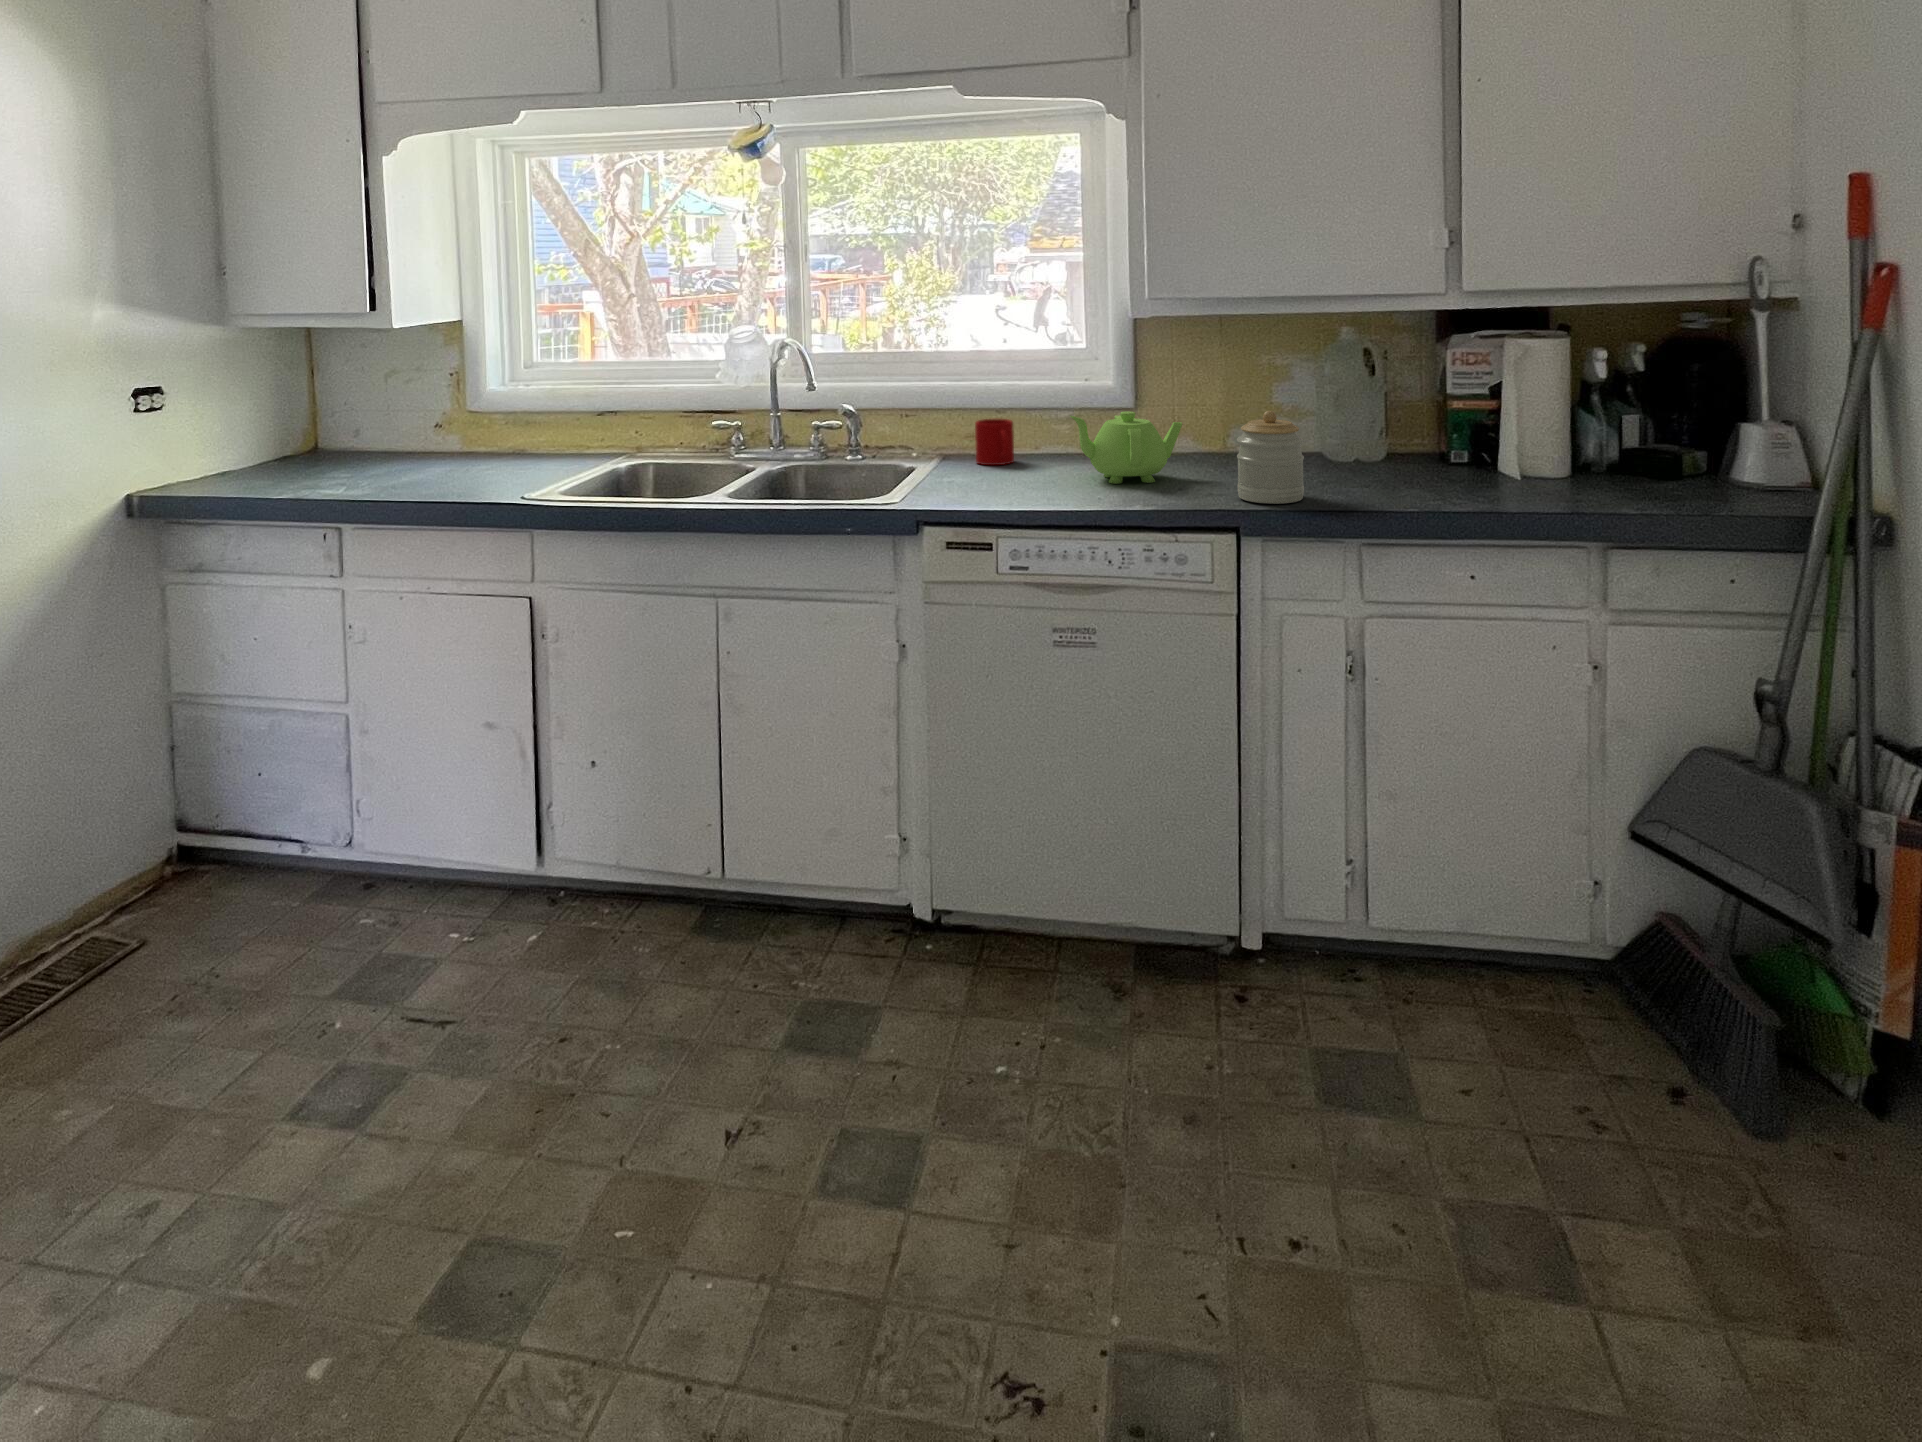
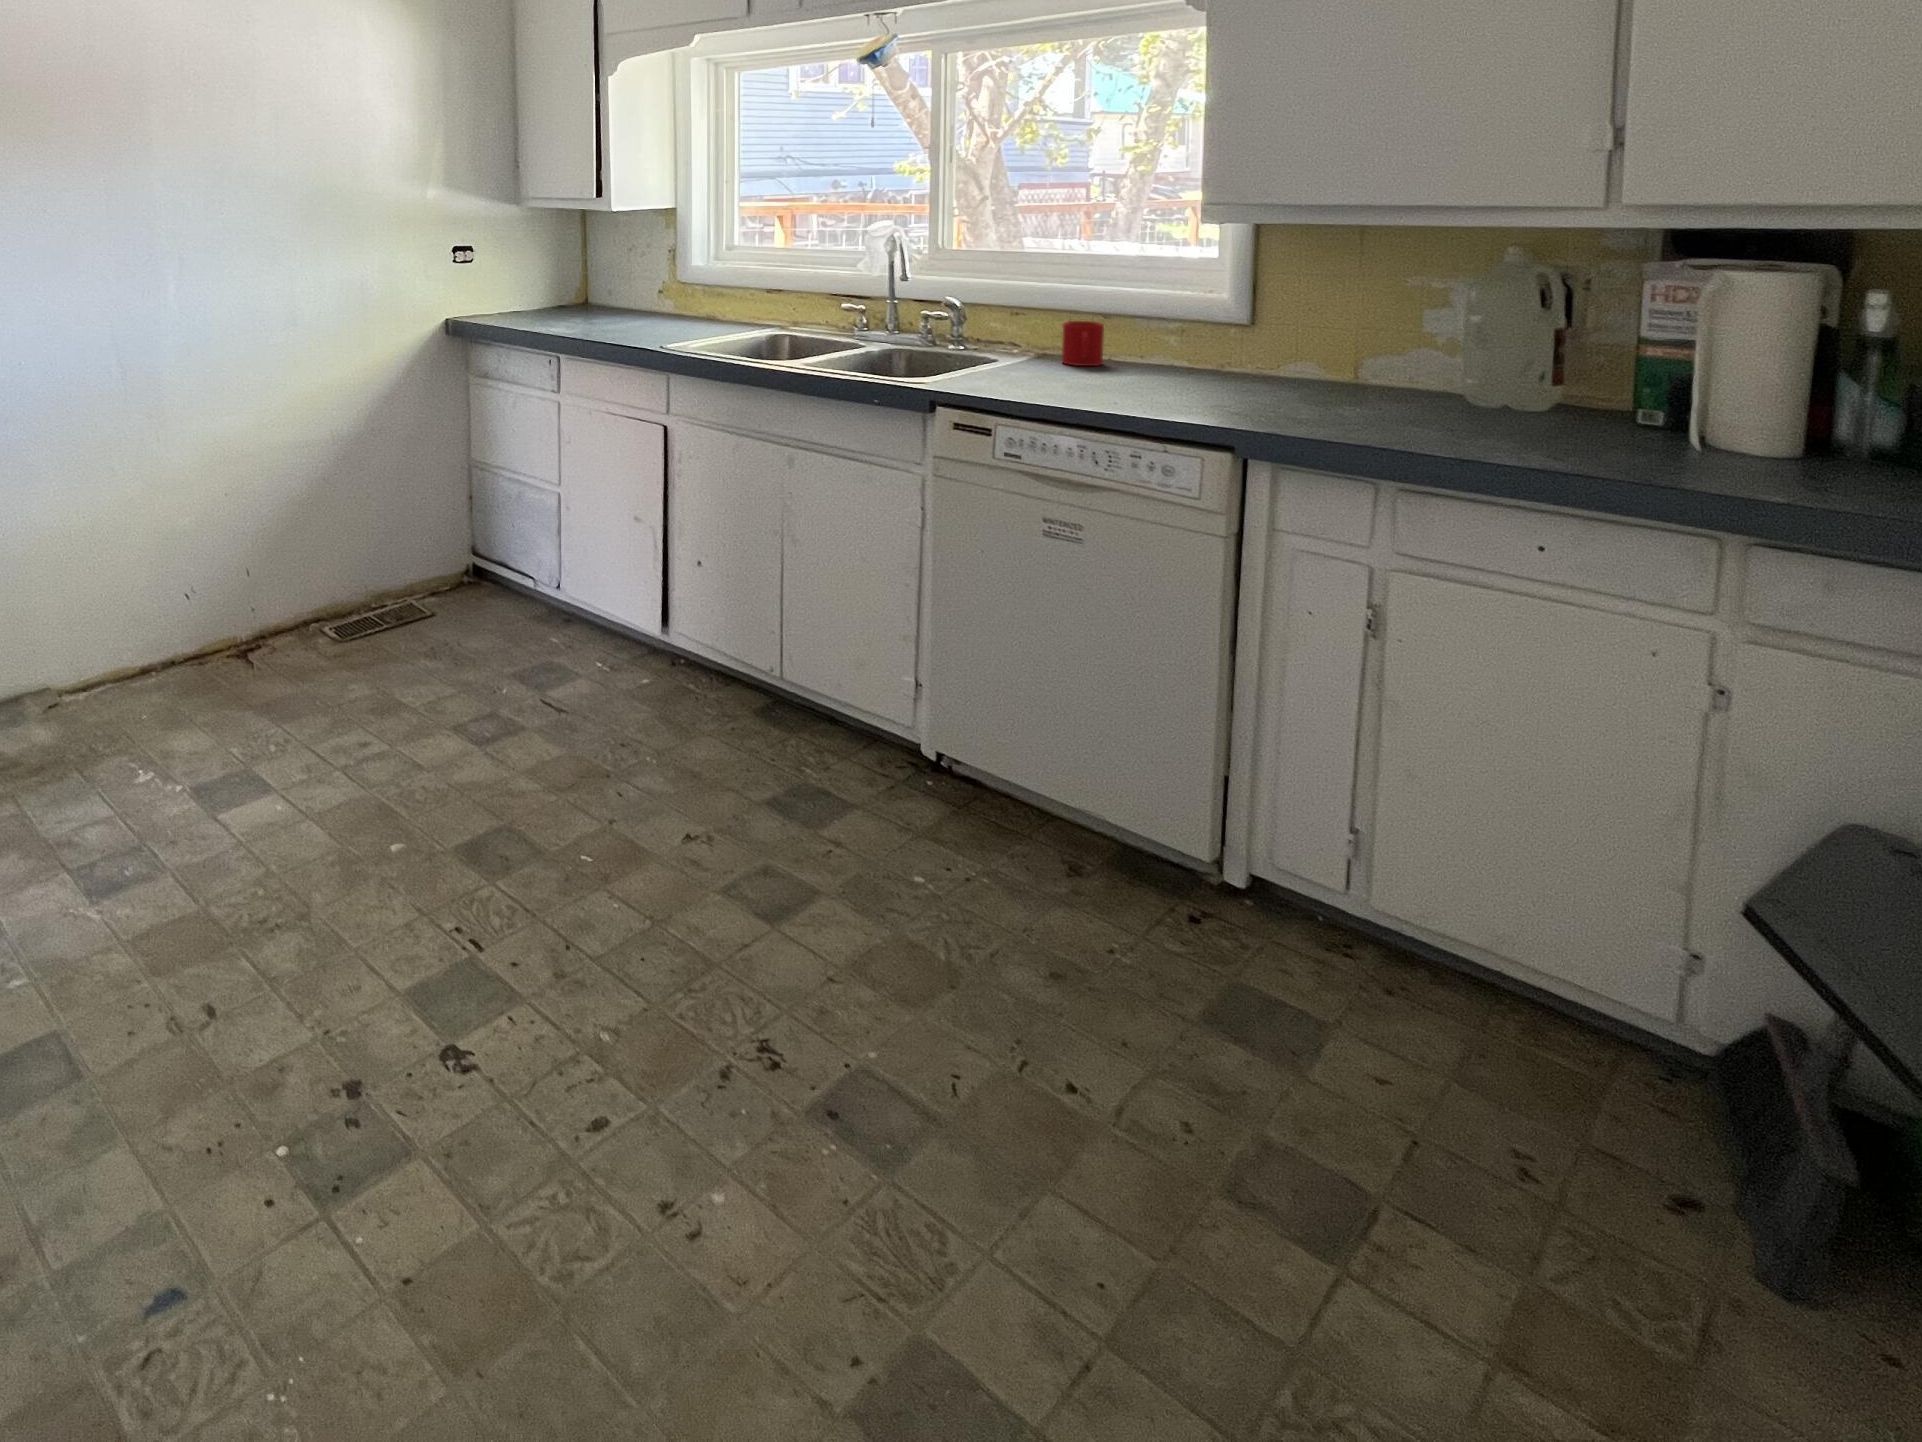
teapot: present [1070,411,1182,484] -> none [1125,320,1255,397]
jar: present [1237,411,1304,504] -> none [1268,330,1354,431]

